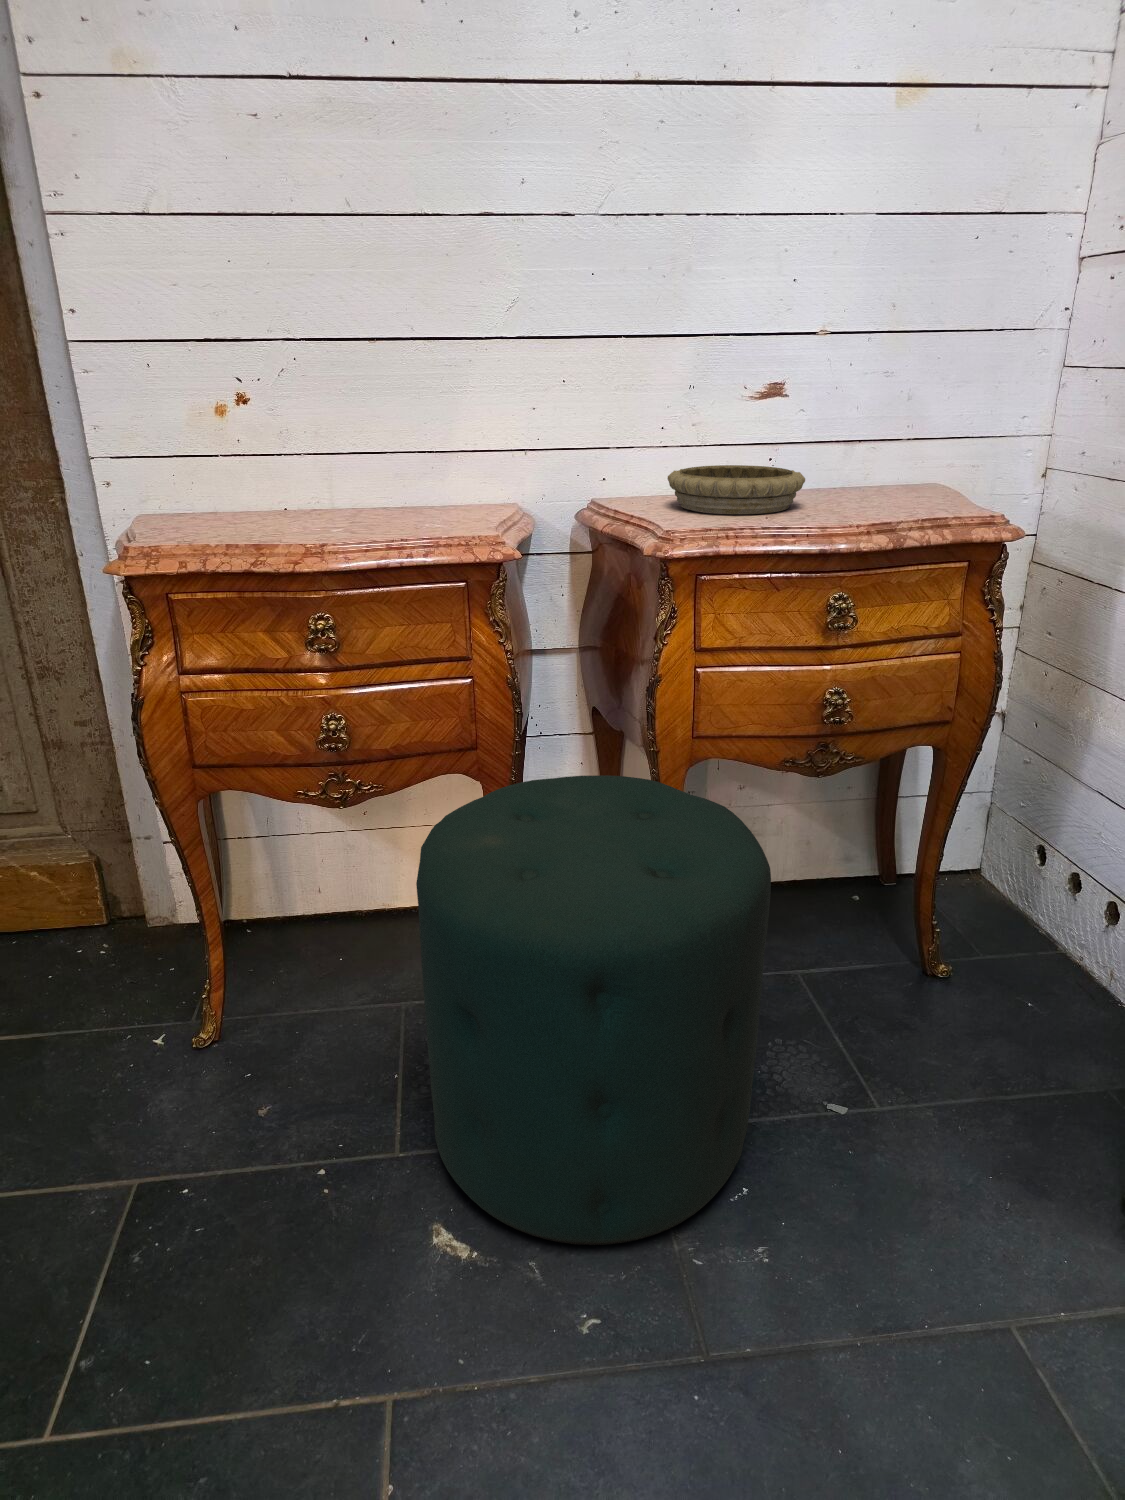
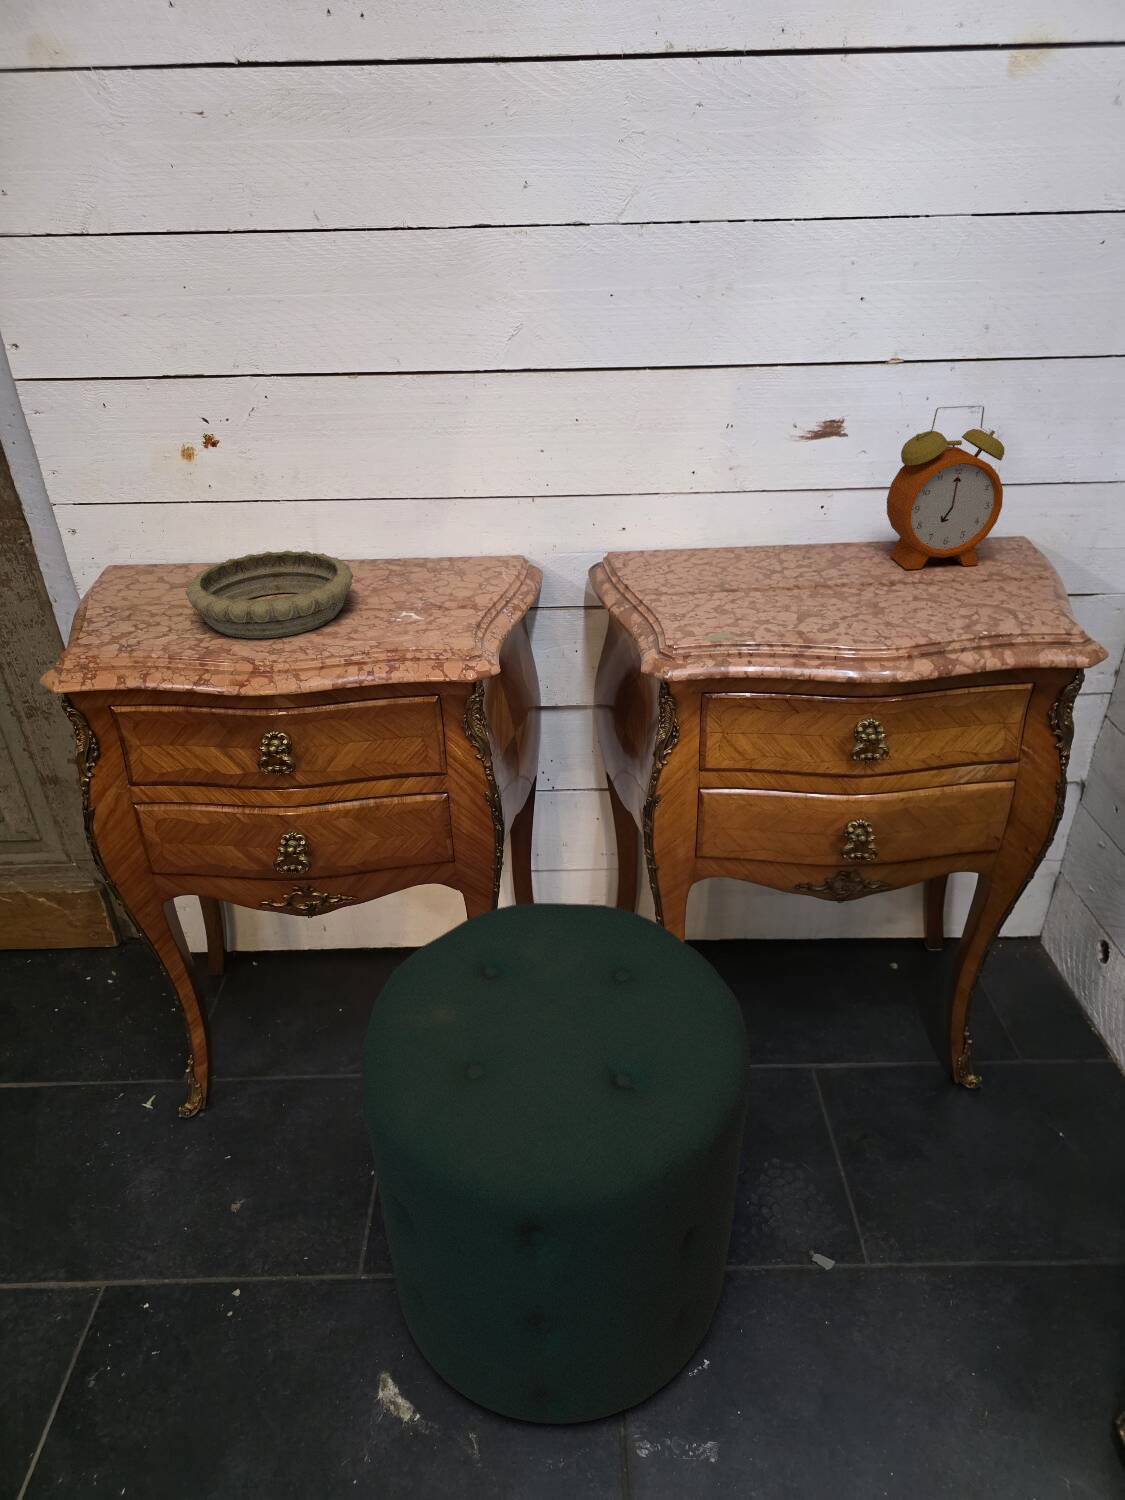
alarm clock: none [829,358,923,496] -> present [887,406,1004,569]
decorative bowl: present [668,465,805,514] -> present [185,550,353,638]

